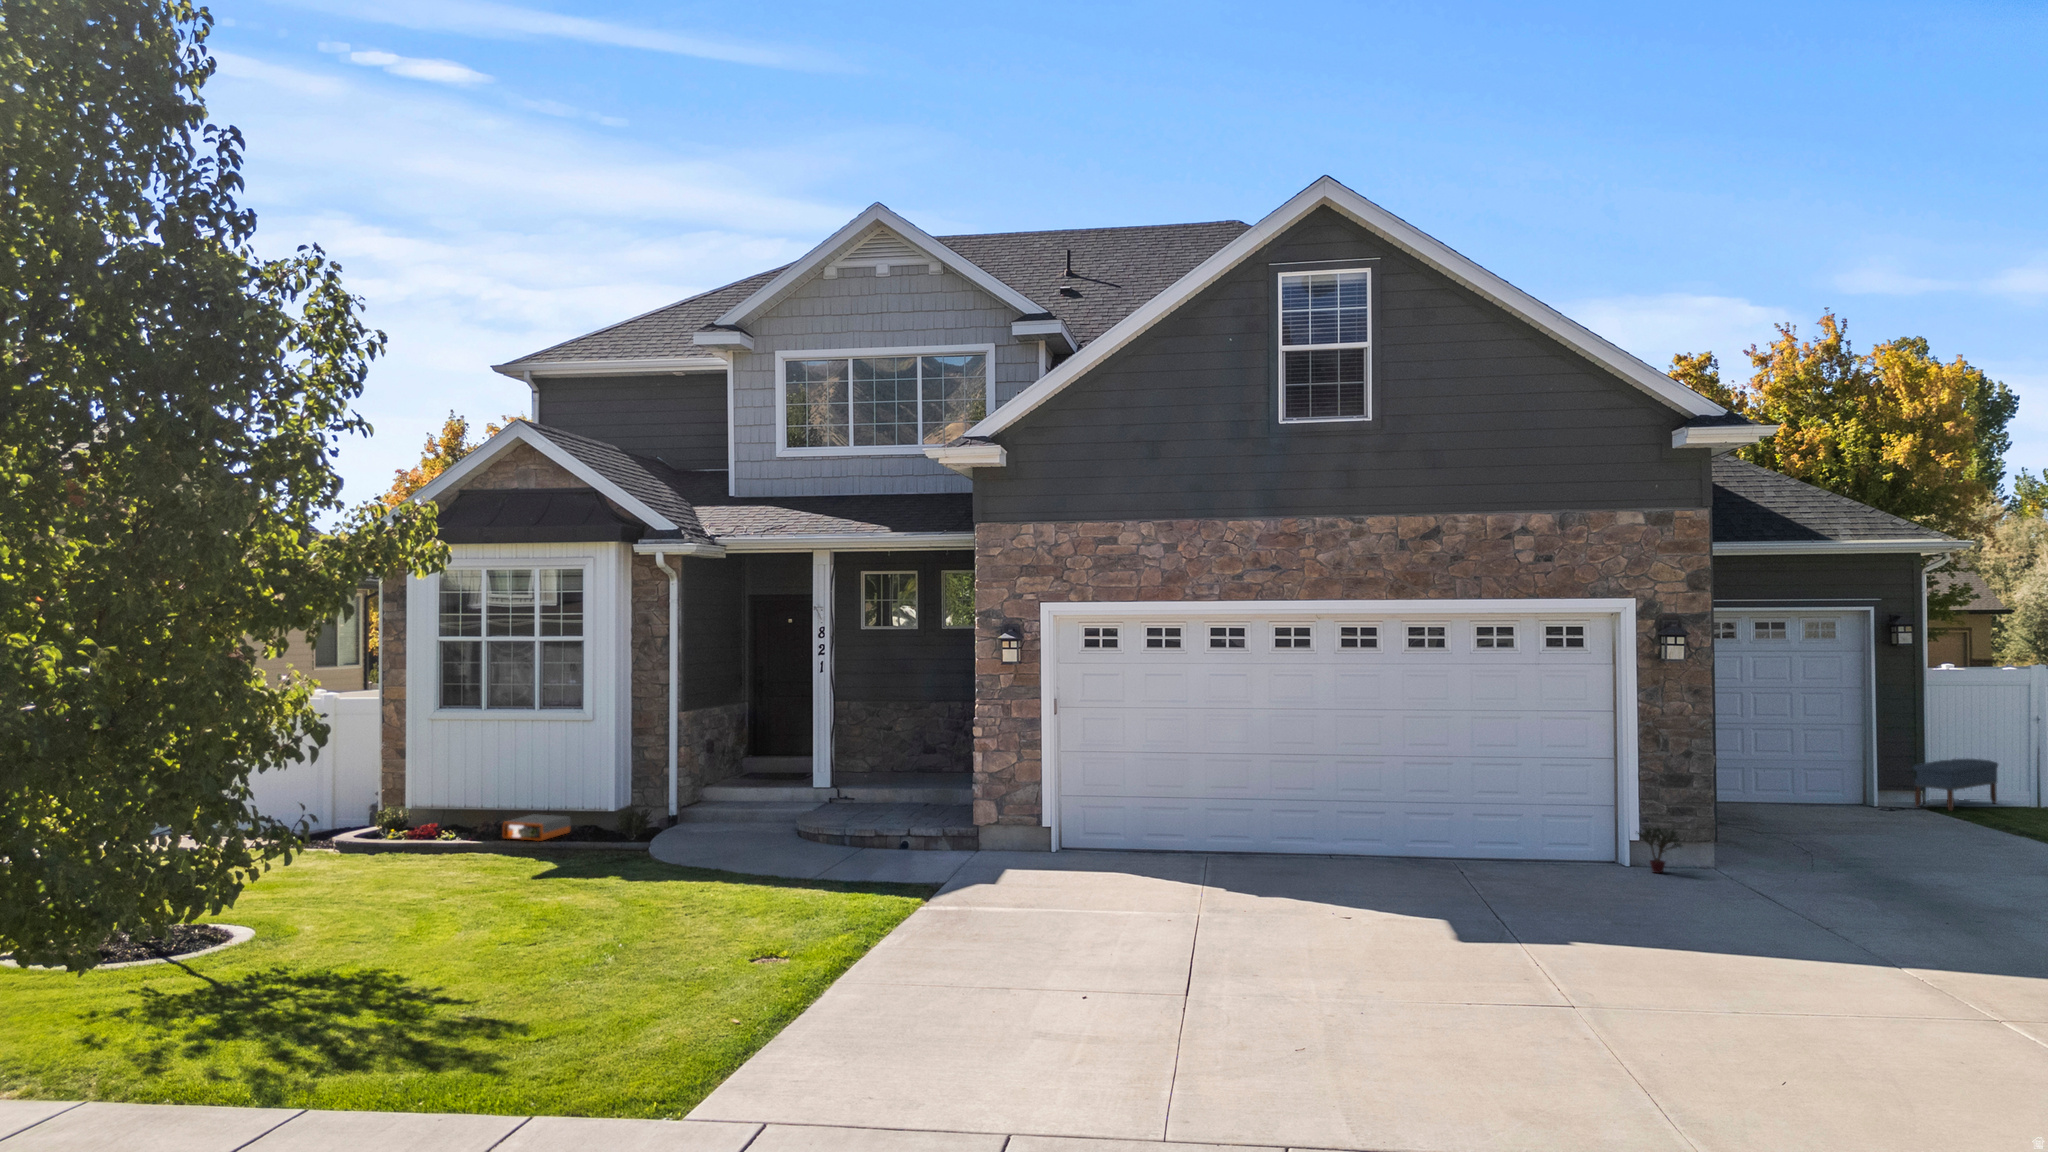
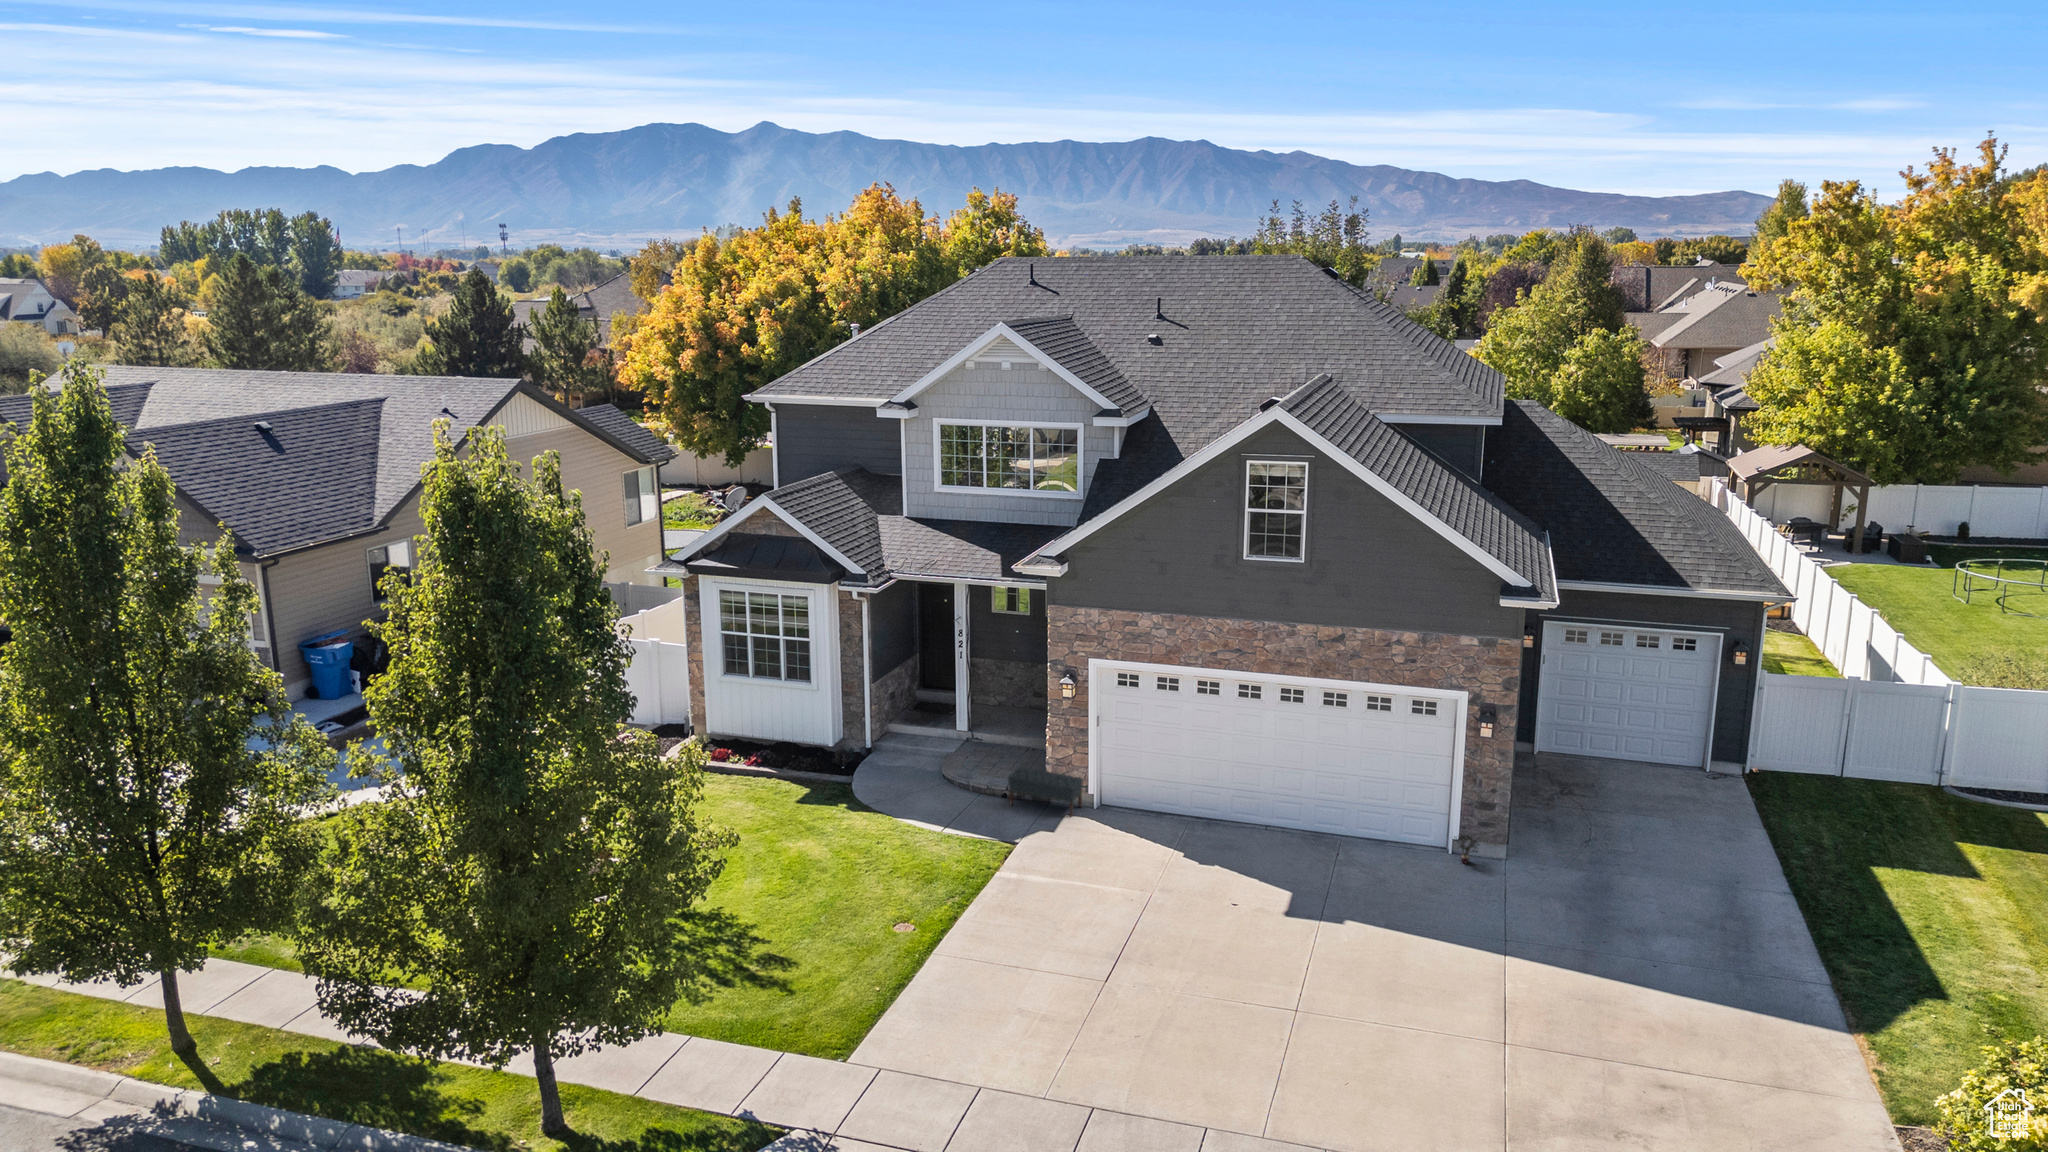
bench: present [1913,759,1998,811] -> present [1008,767,1083,817]
storage box: present [503,814,571,841] -> none [769,745,809,769]

